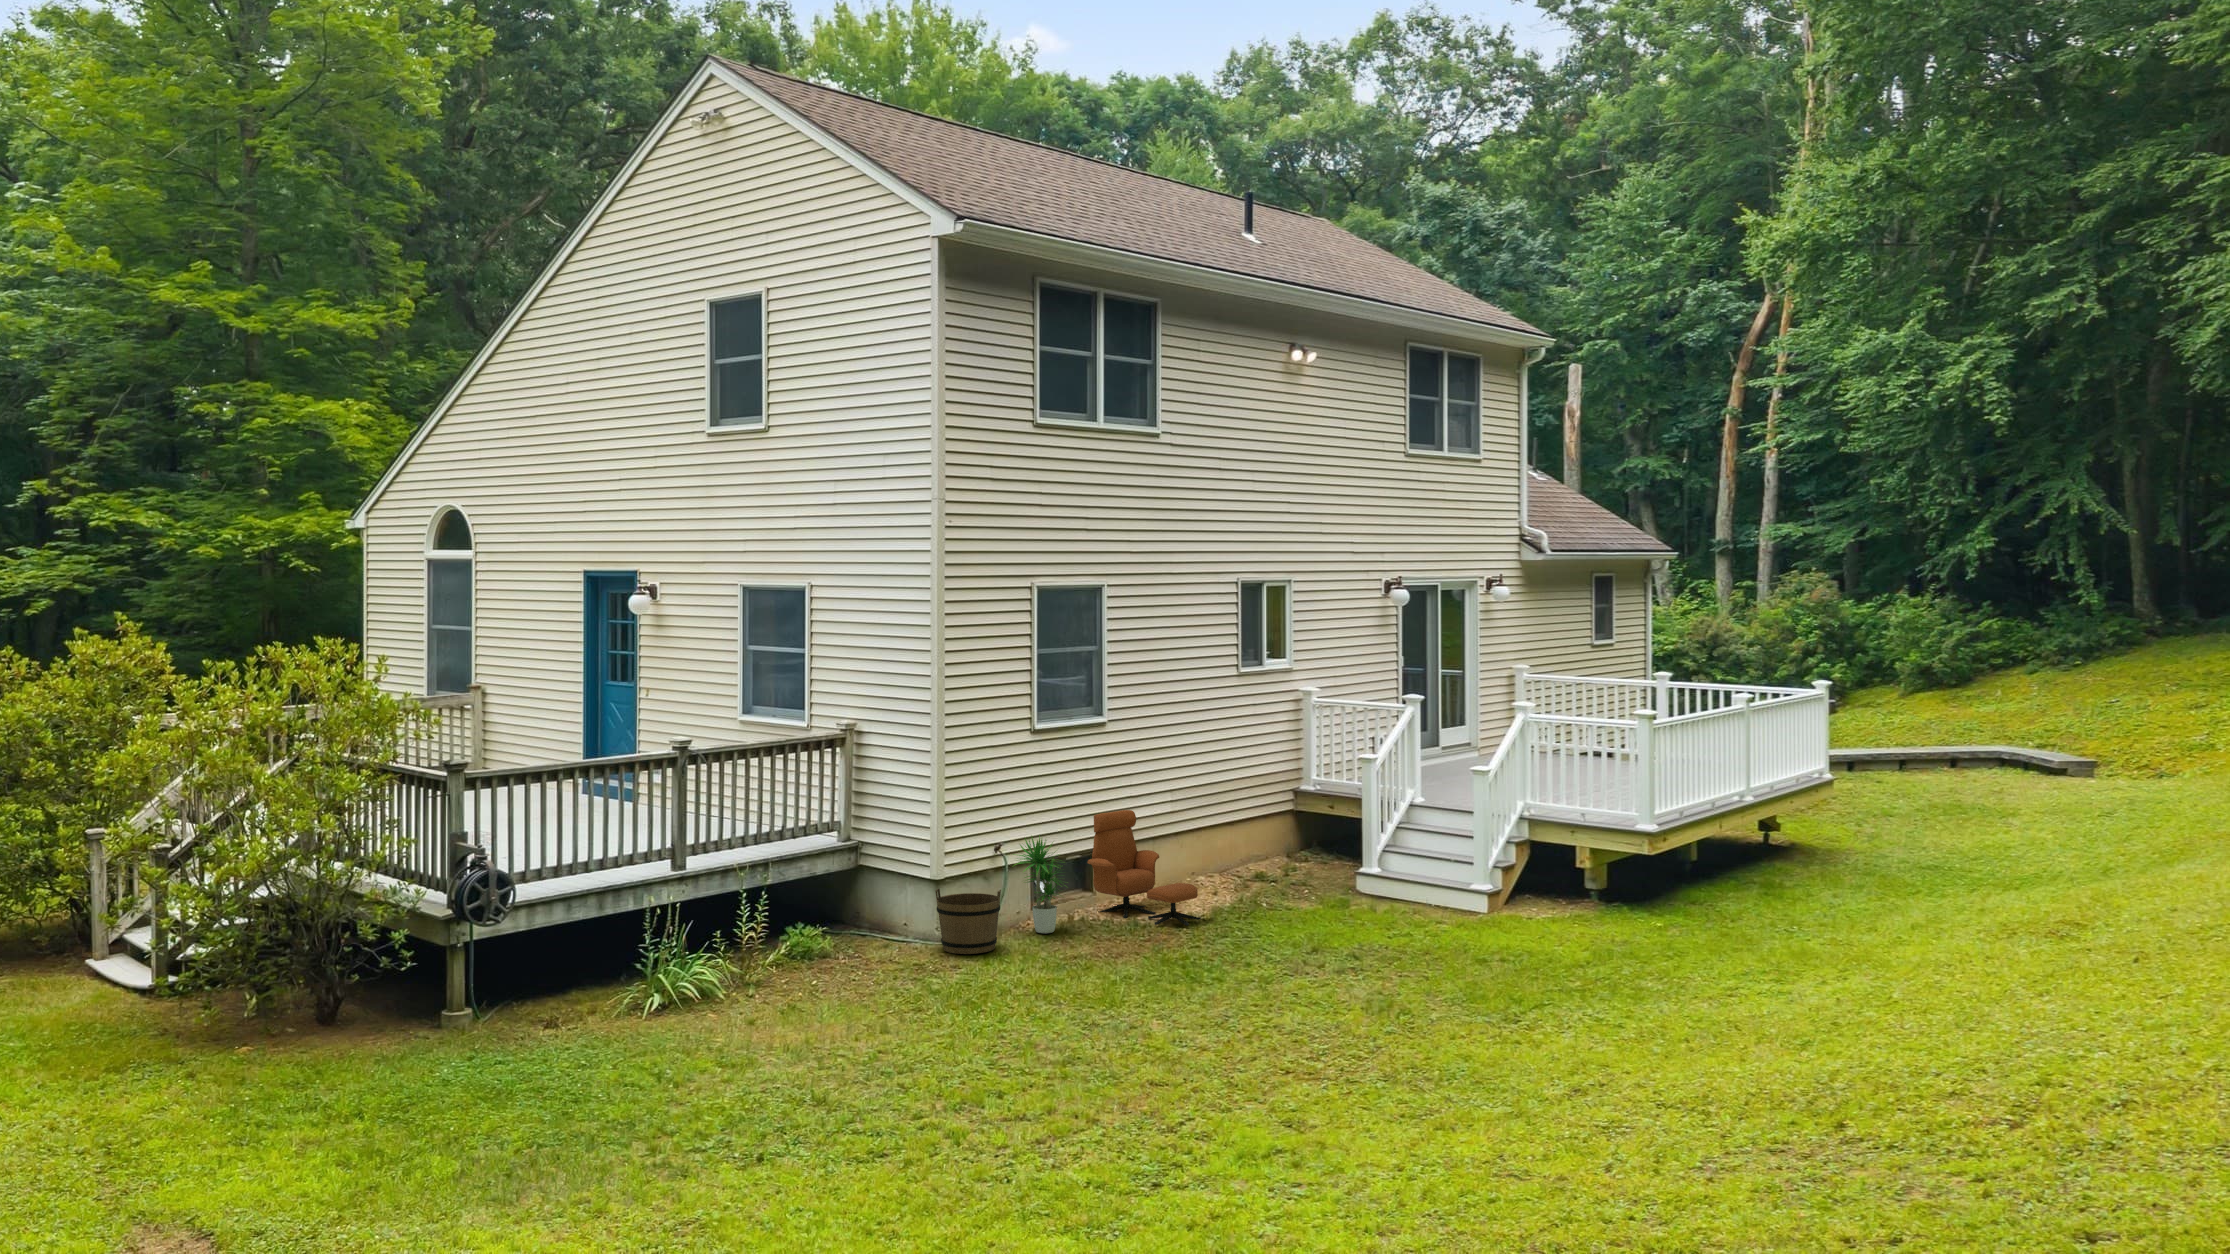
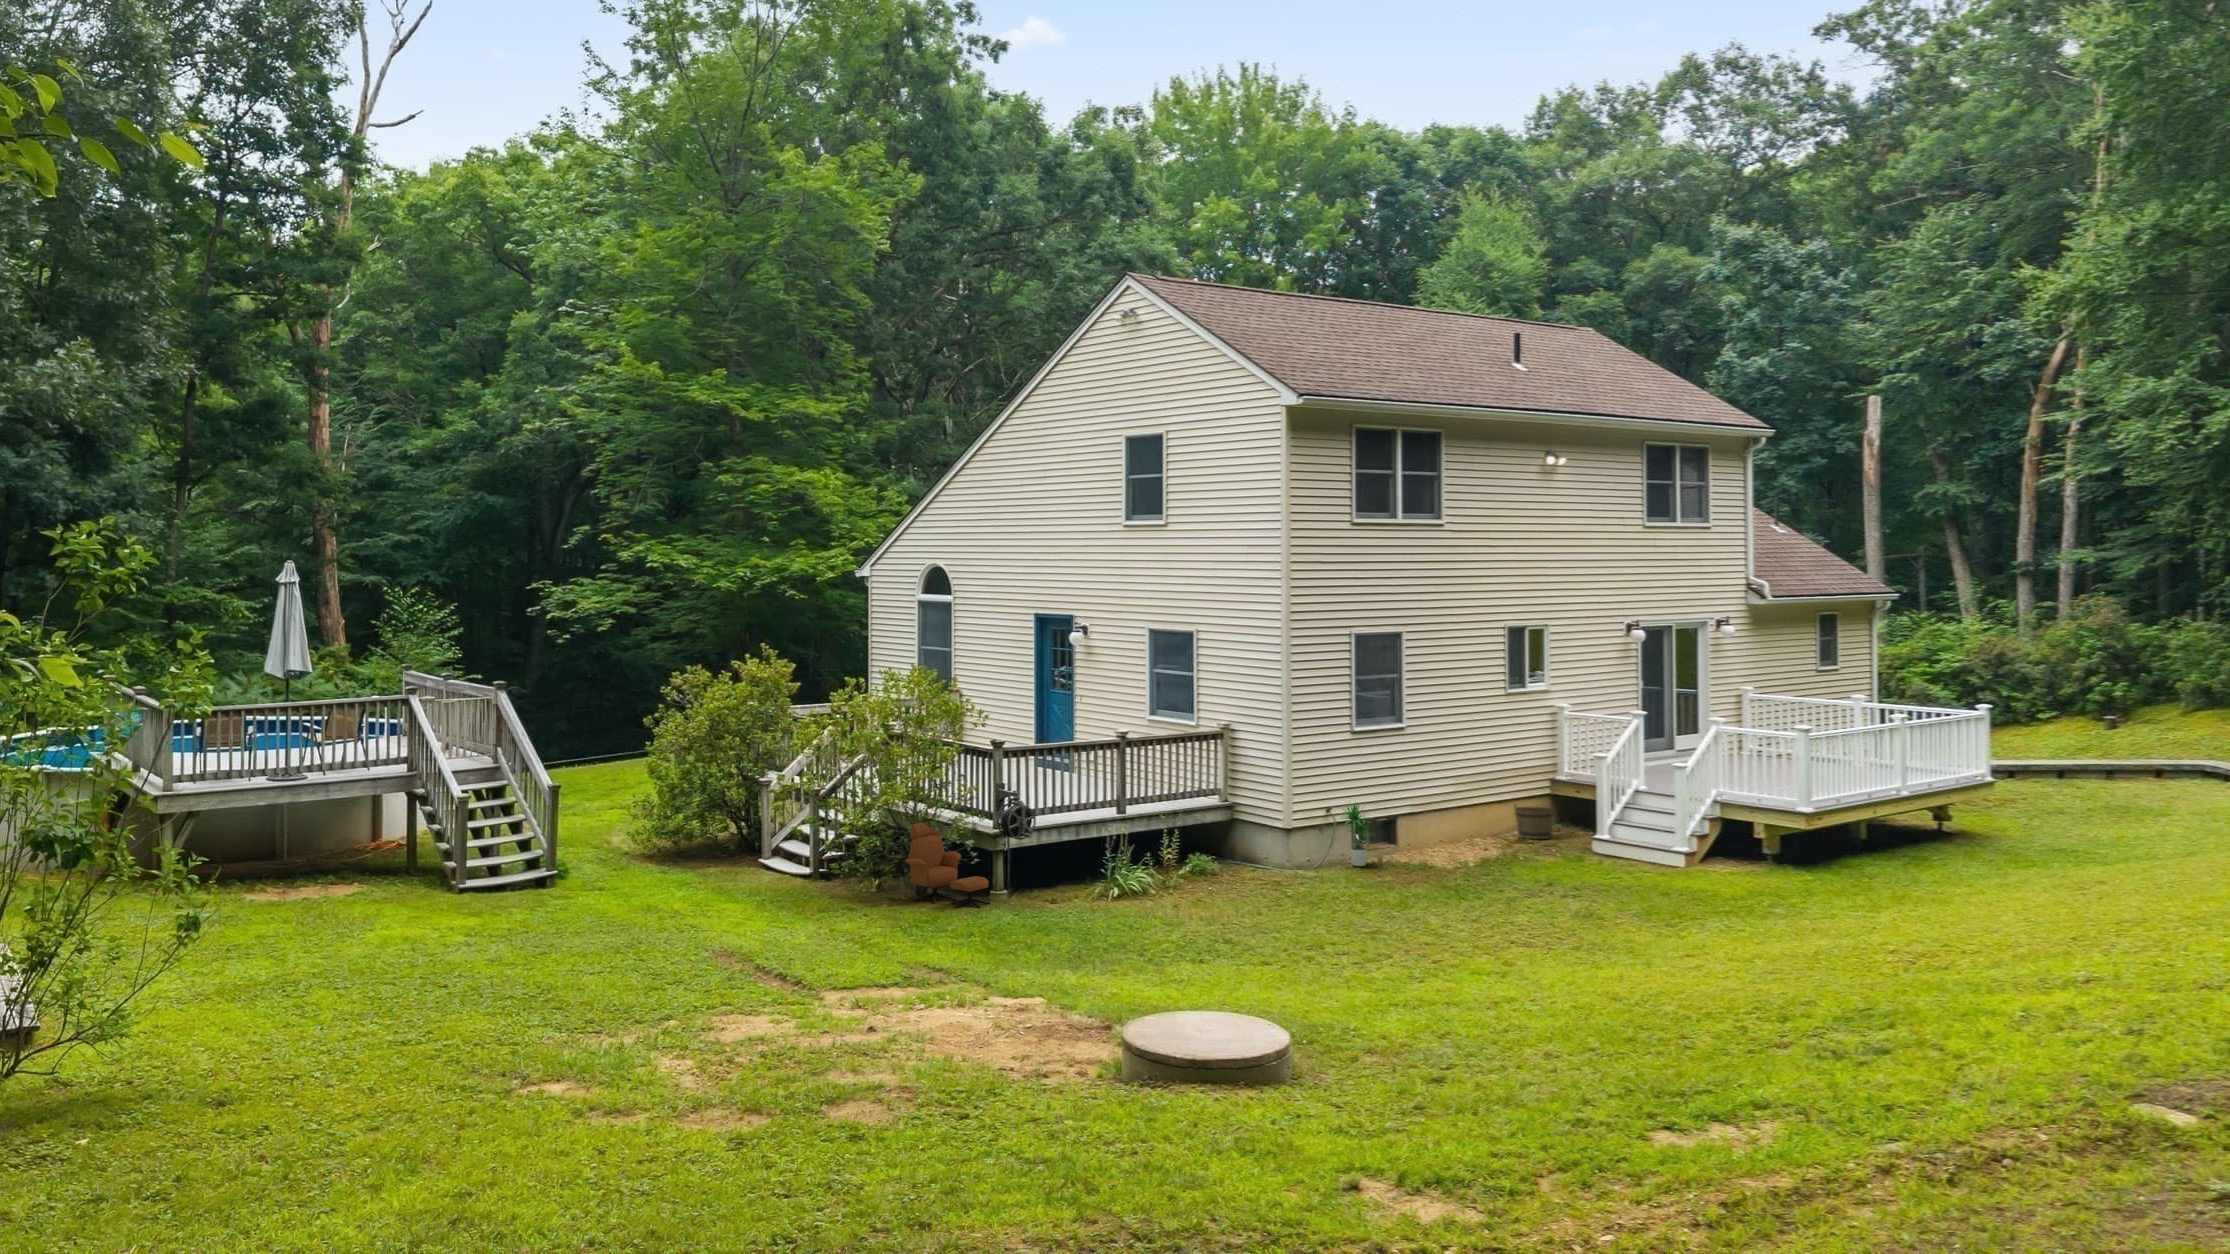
lounge chair: present [1088,810,1201,926] -> present [905,823,990,908]
bucket: present [935,888,1001,954] -> present [1515,806,1554,839]

